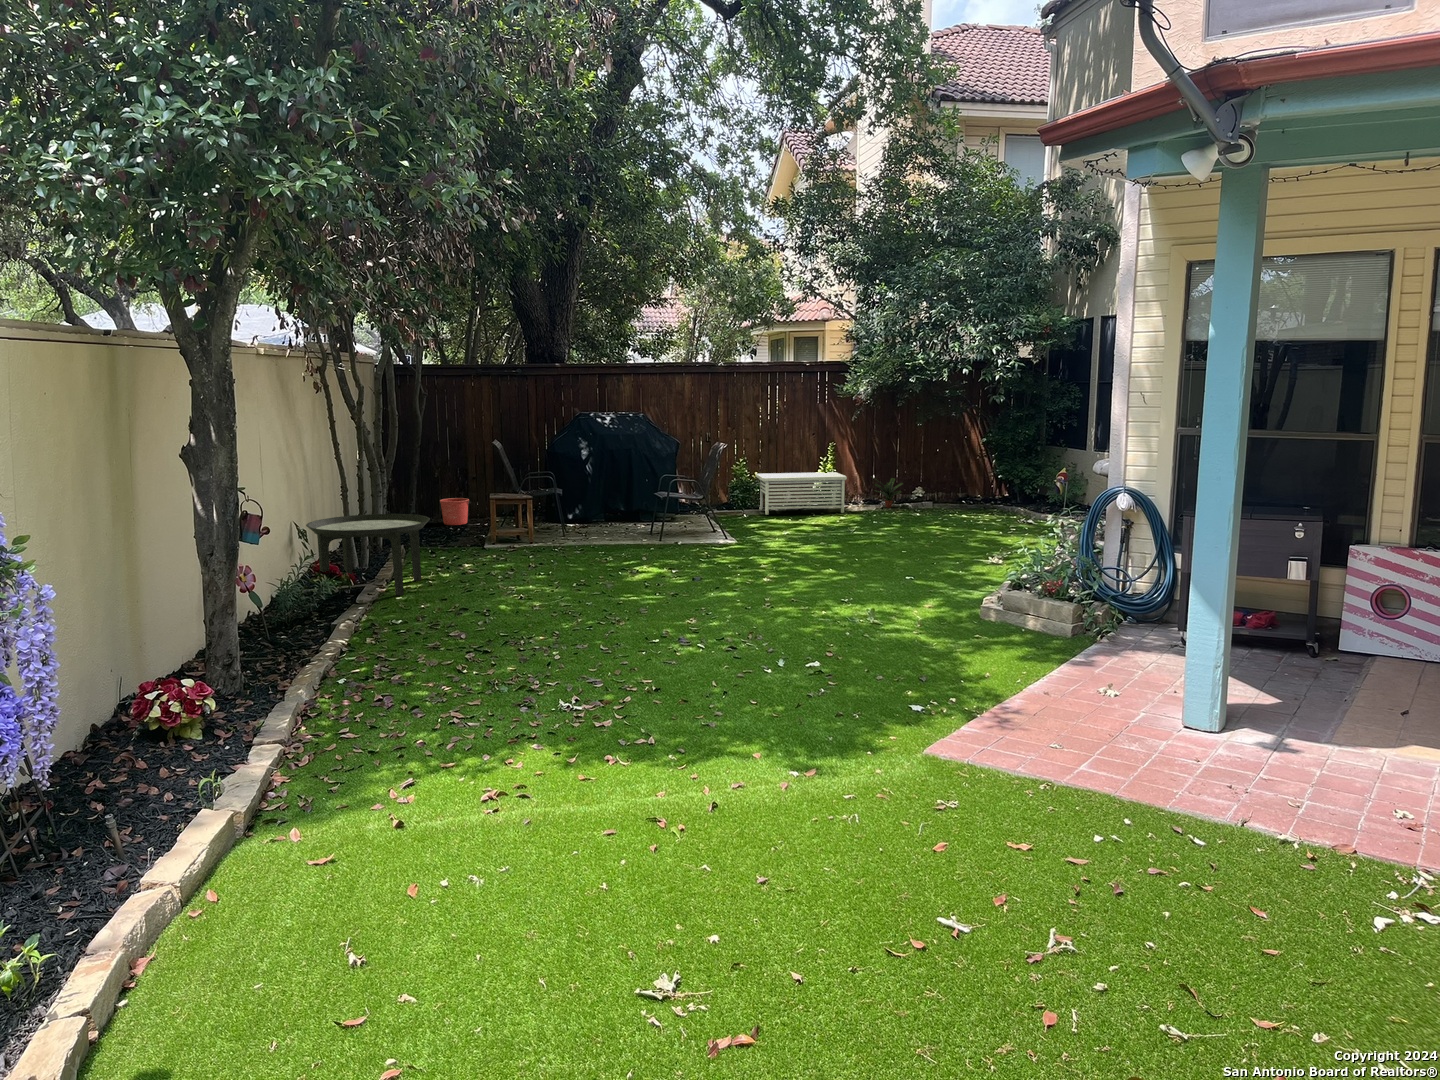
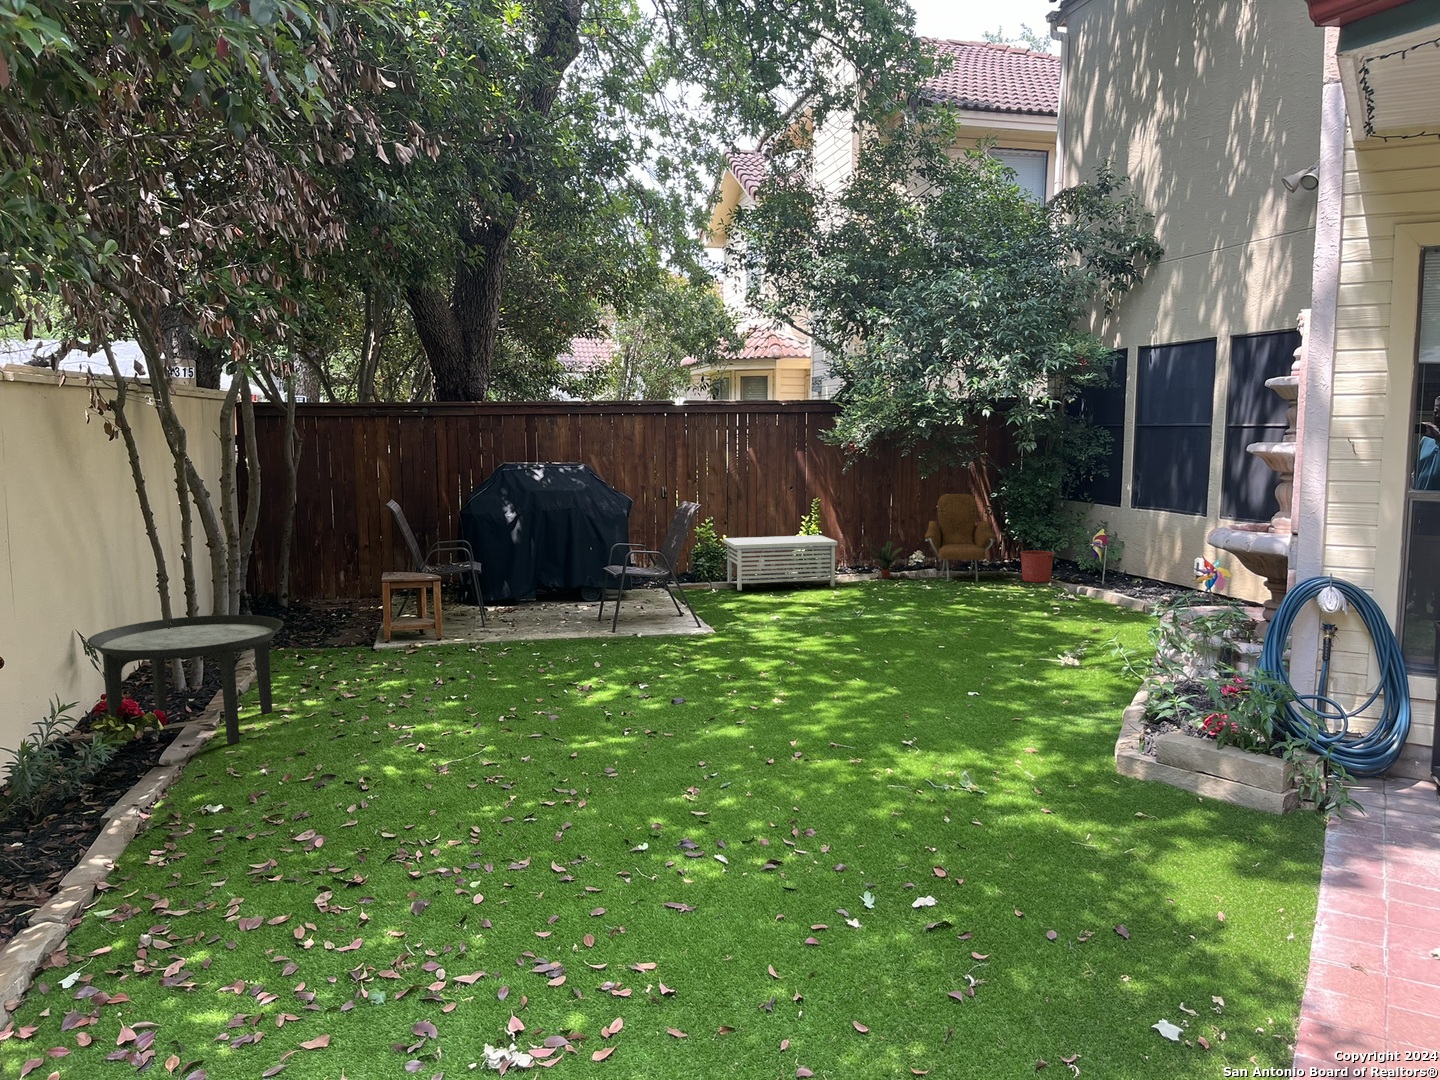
armchair: none [921,439,979,511] -> present [925,494,996,581]
bucket: present [440,498,471,525] -> present [1020,551,1056,582]

